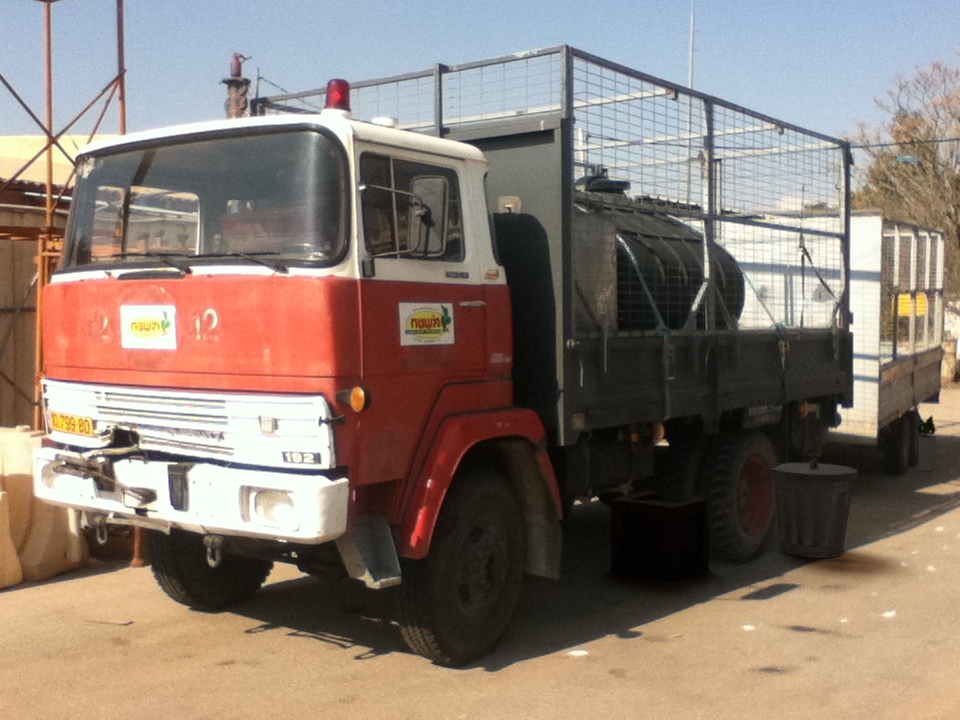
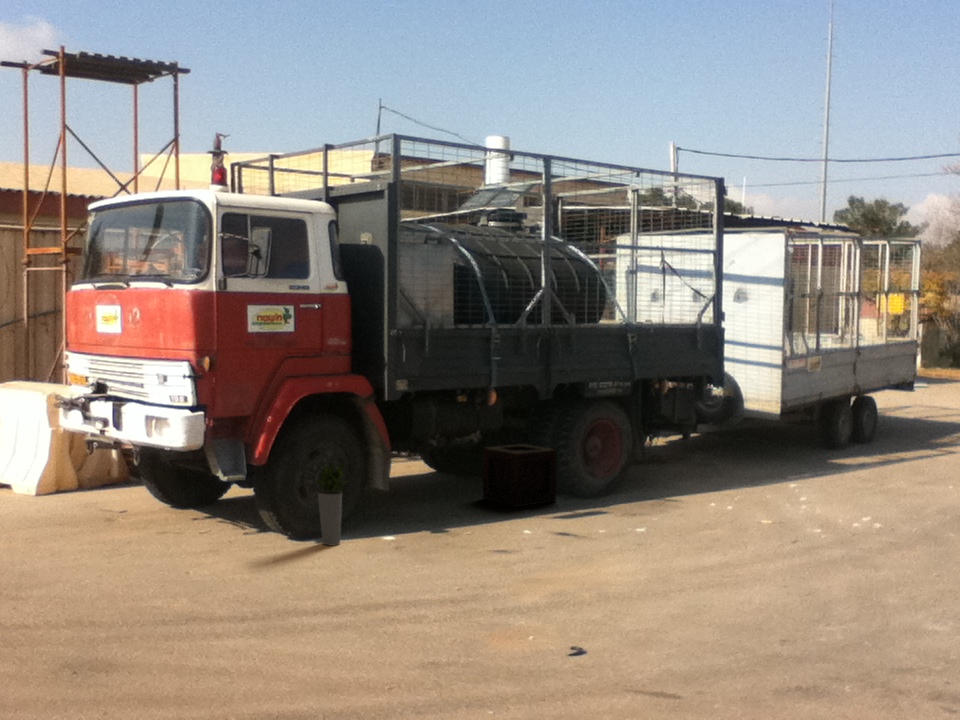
planter: present [917,416,936,472] -> present [317,463,346,545]
trash can: present [772,459,858,558] -> none [621,424,688,500]

